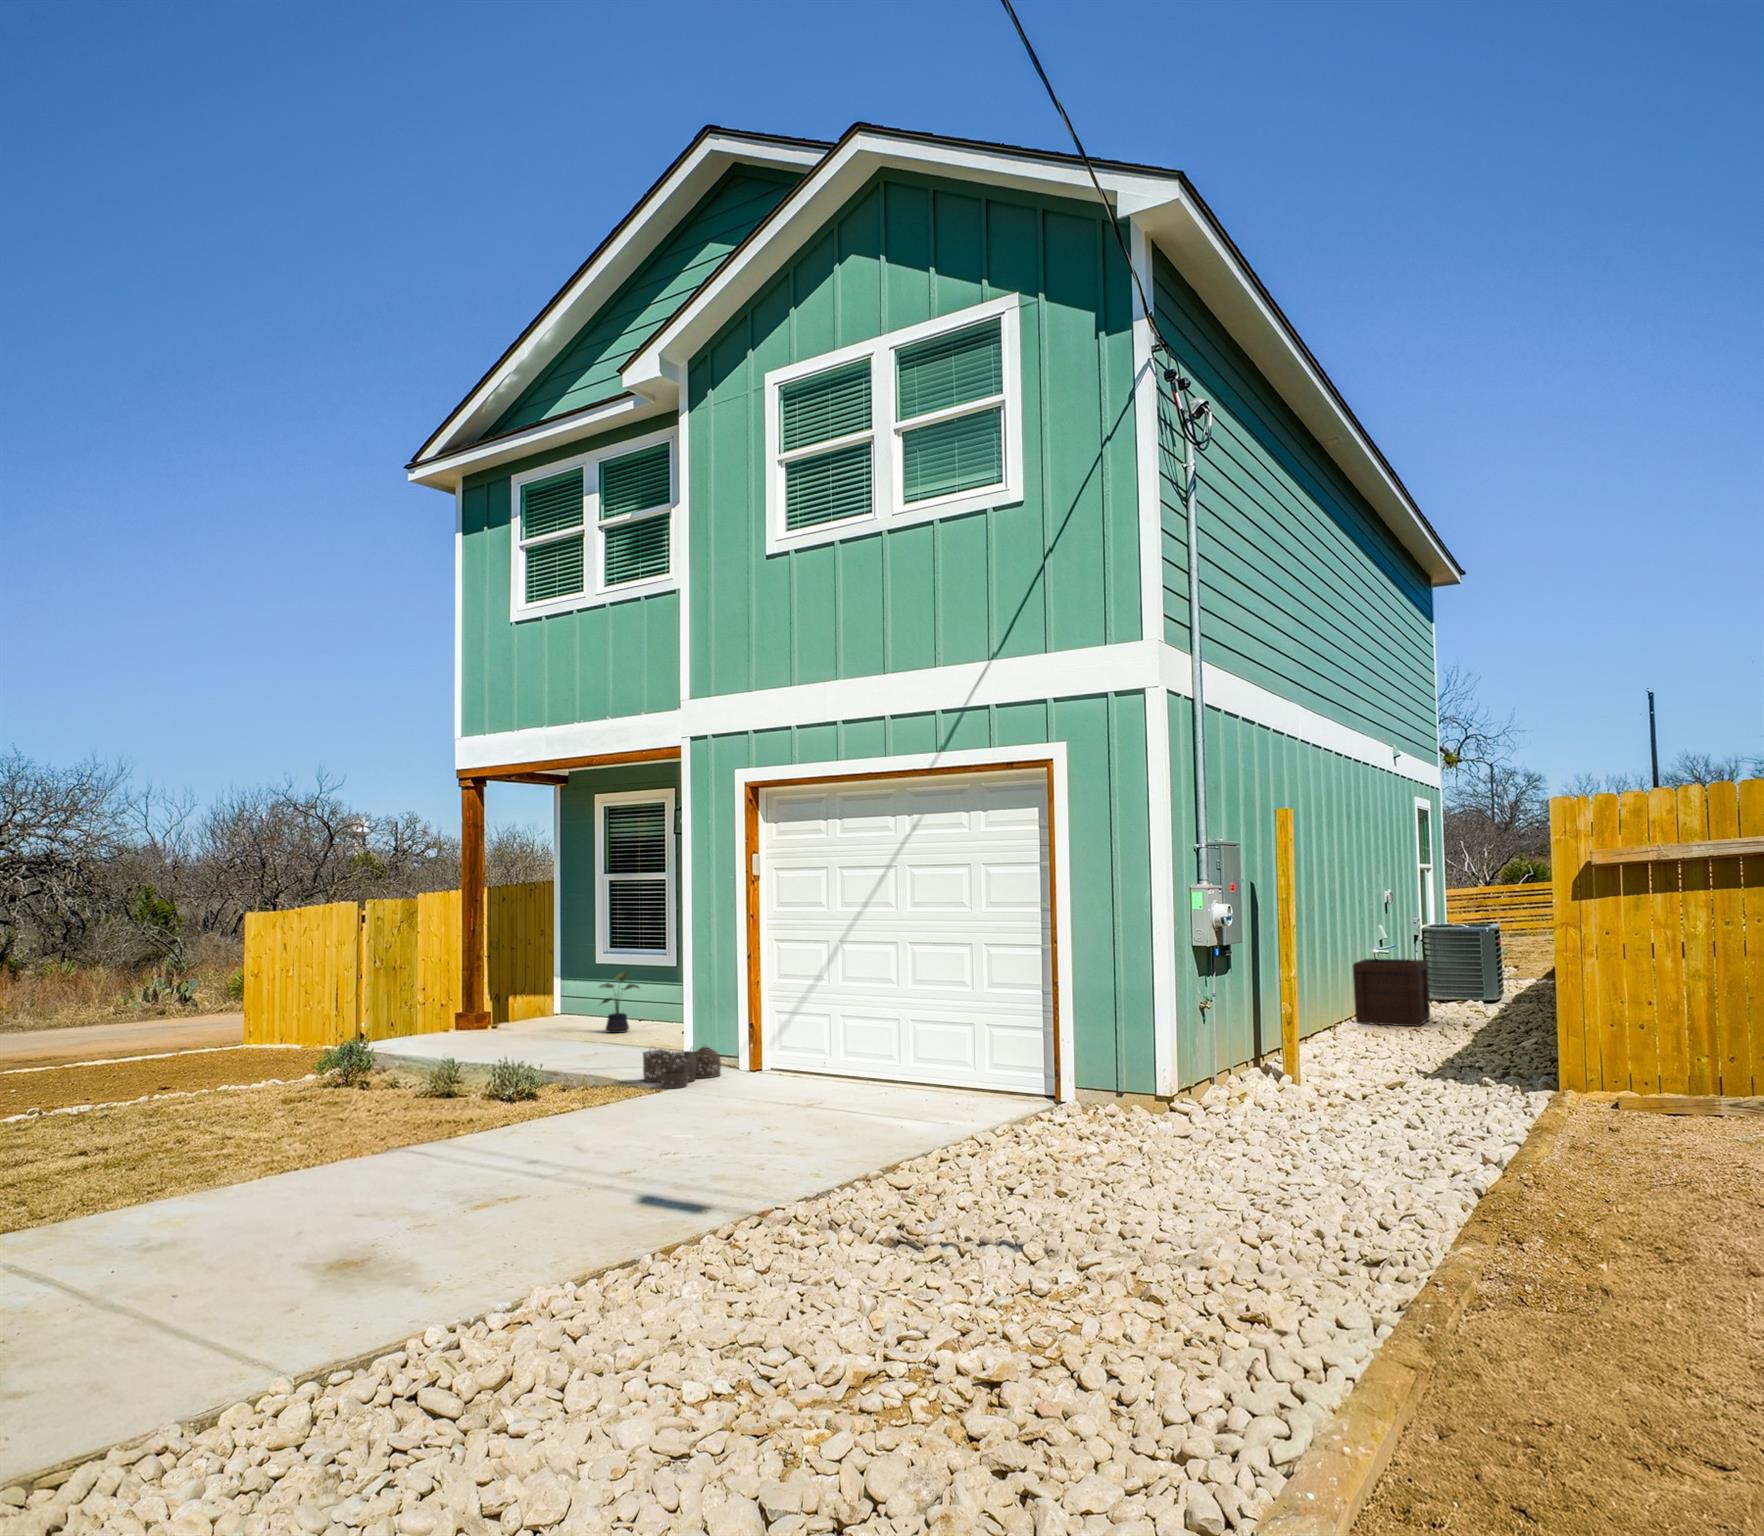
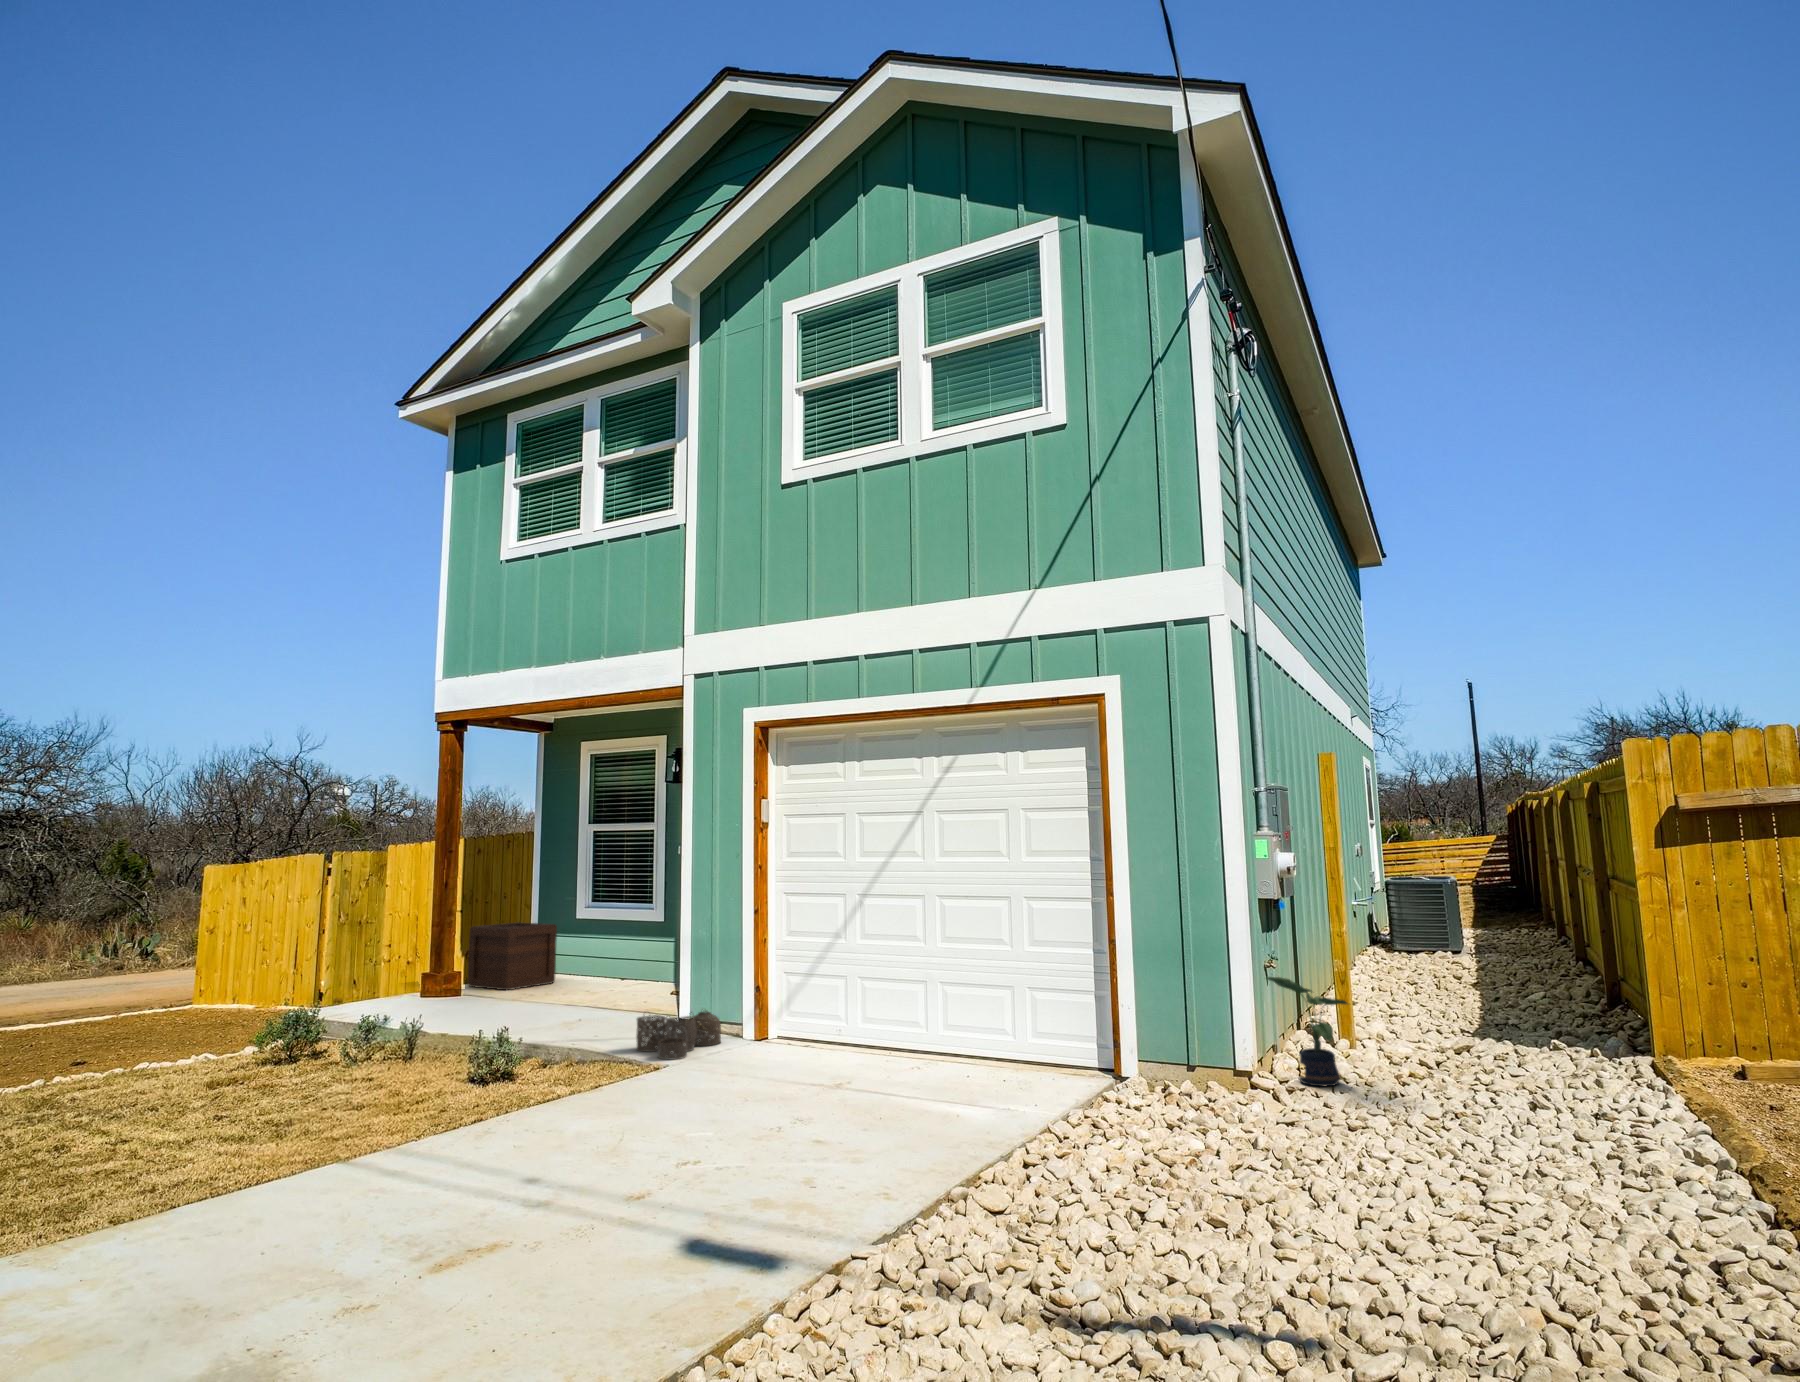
wooden crate: present [1353,959,1430,1026] -> present [468,922,557,990]
potted plant: present [600,971,639,1033] -> present [1267,977,1347,1087]

